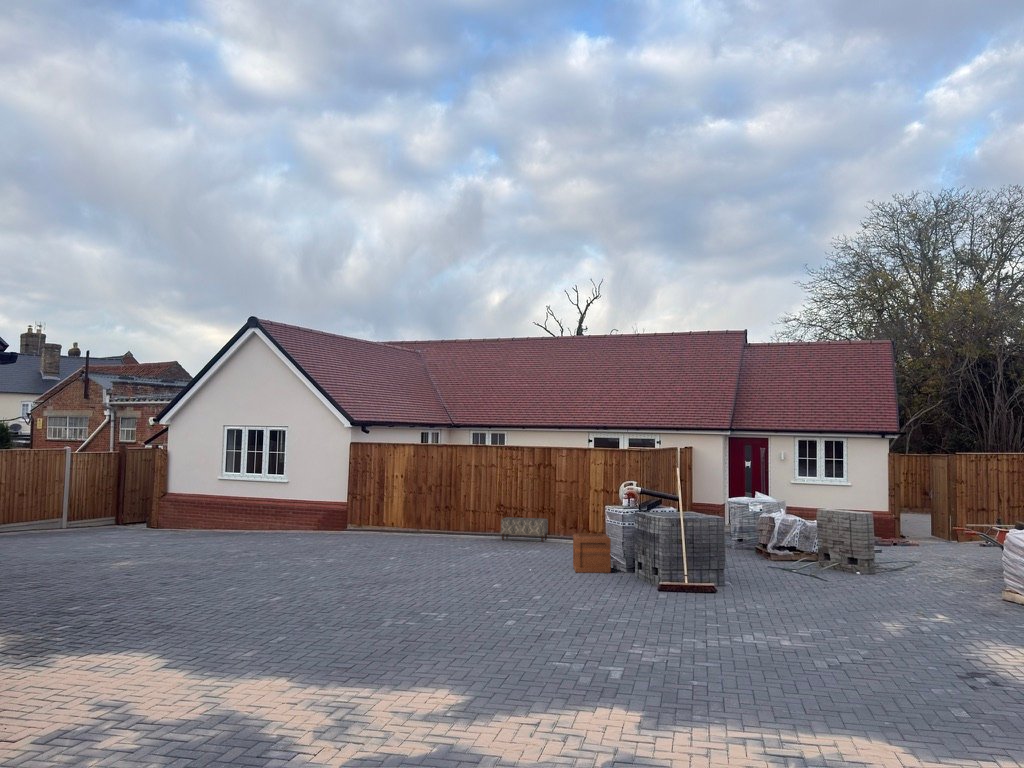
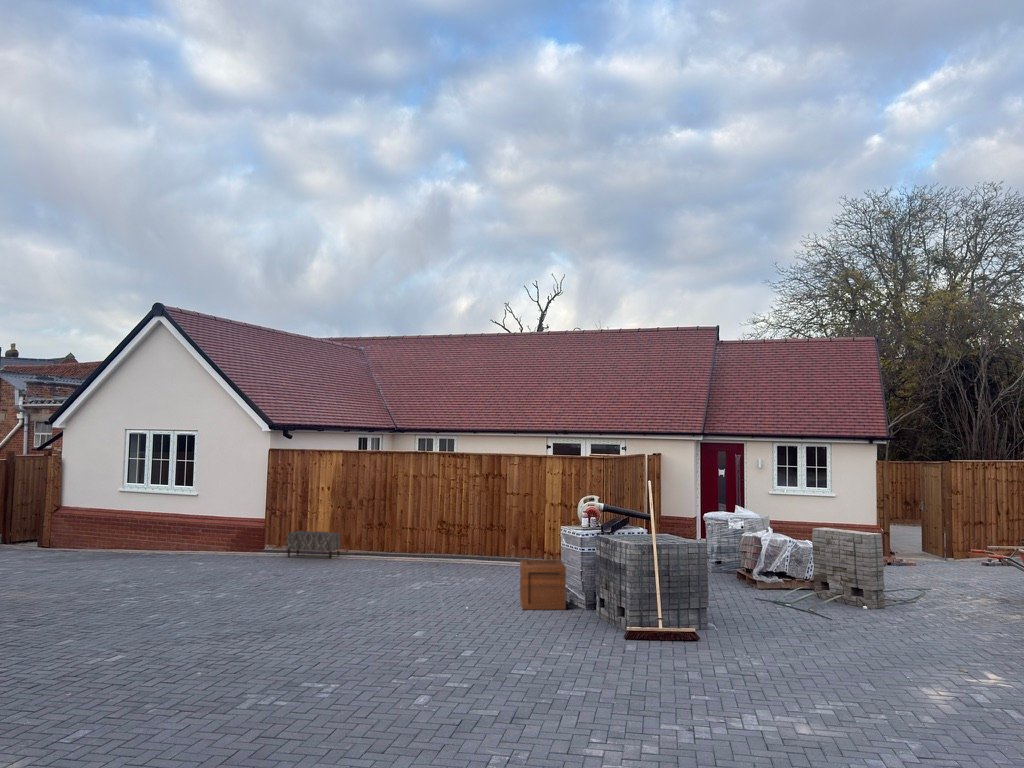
bench: present [501,517,548,542] -> present [286,531,340,559]

